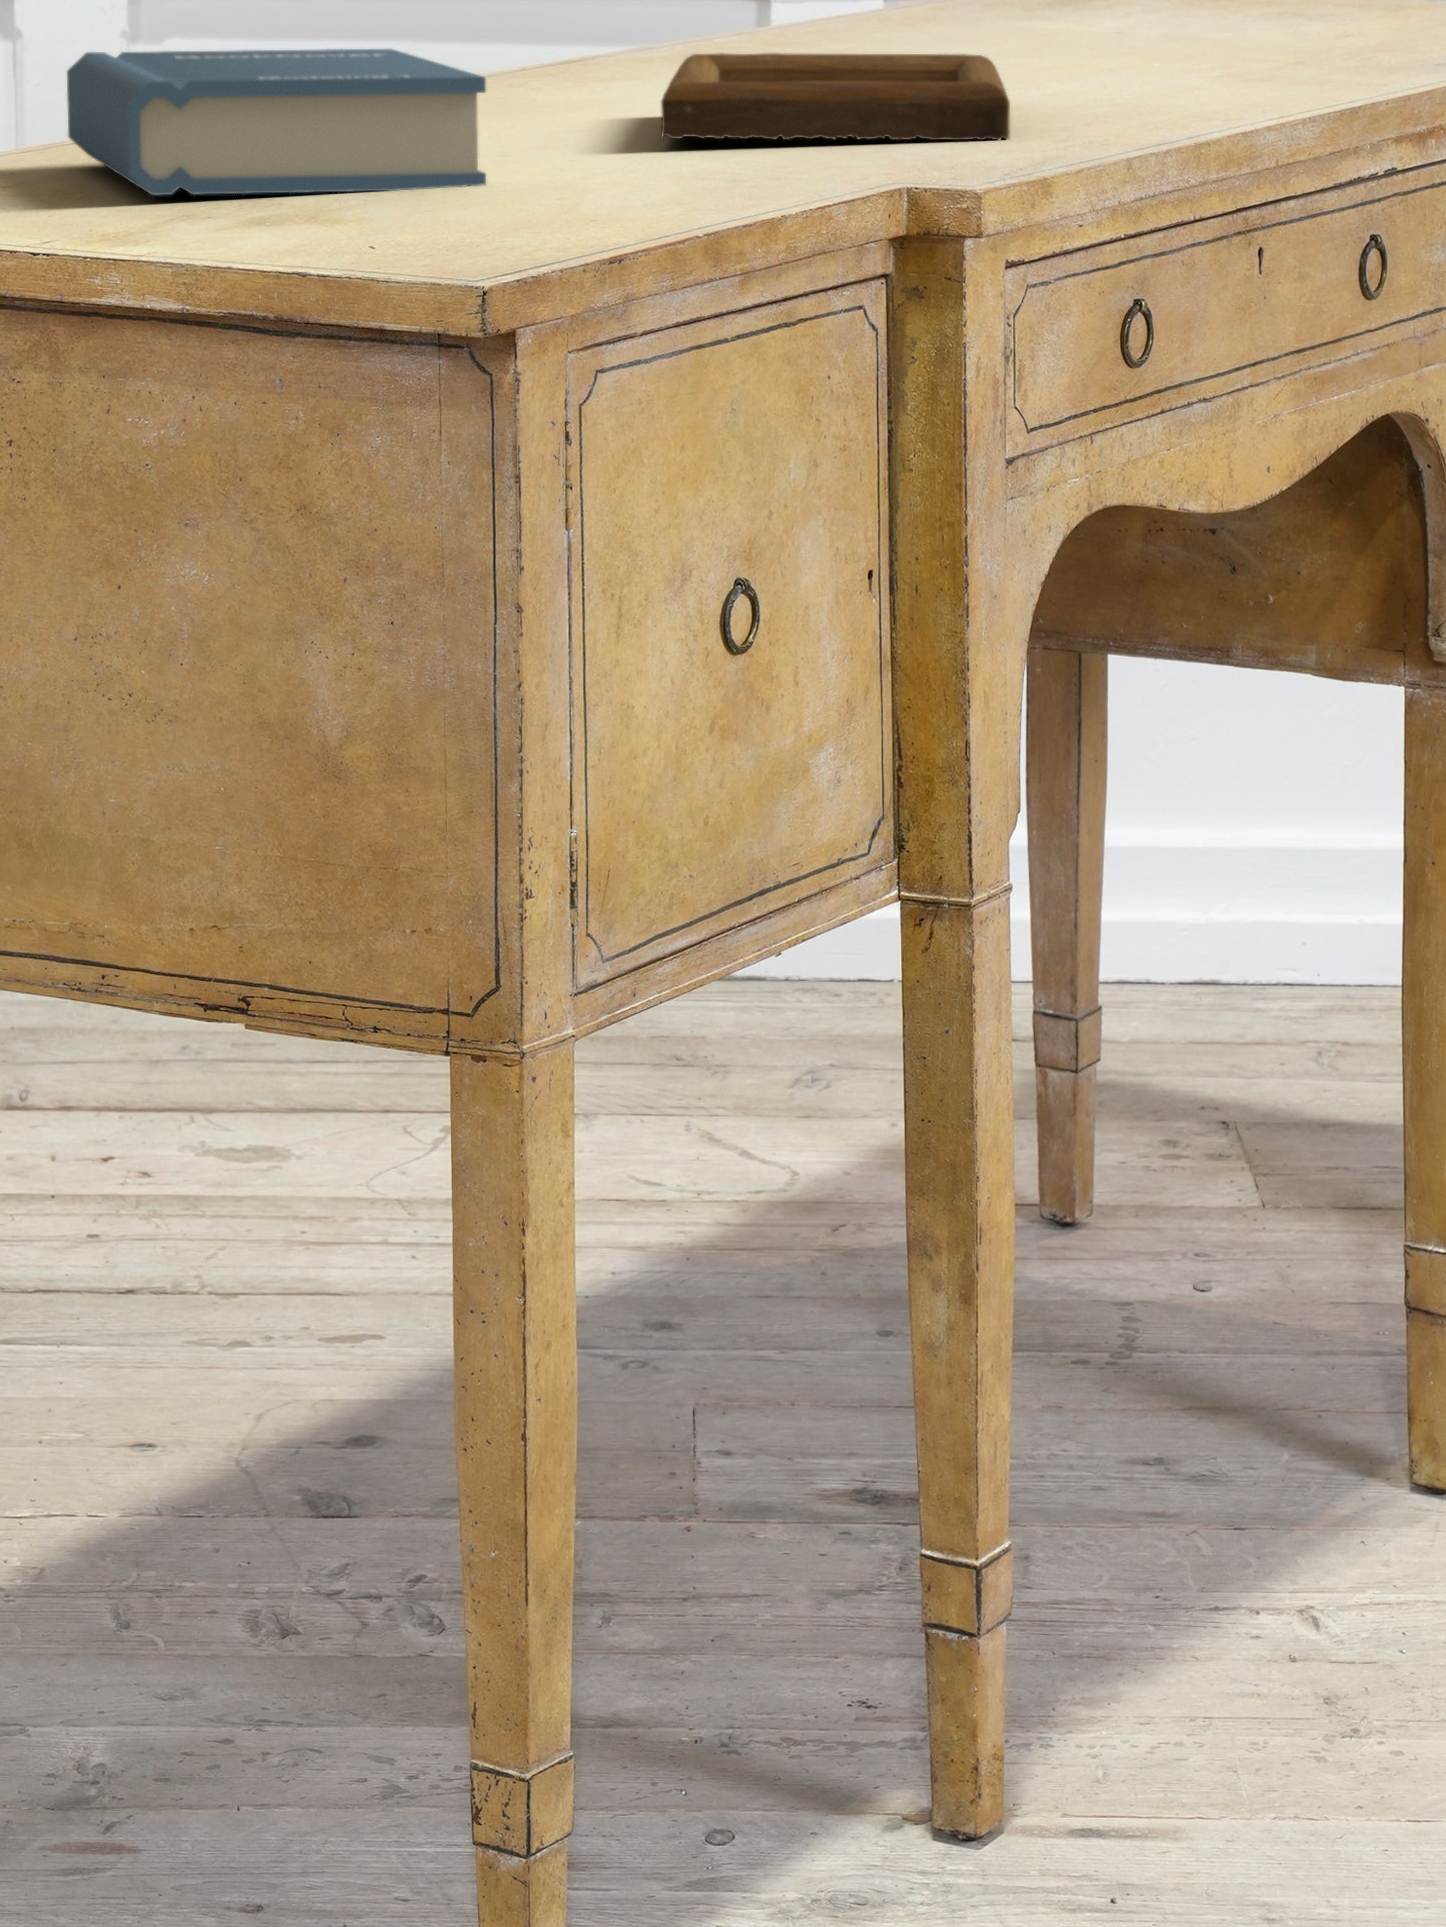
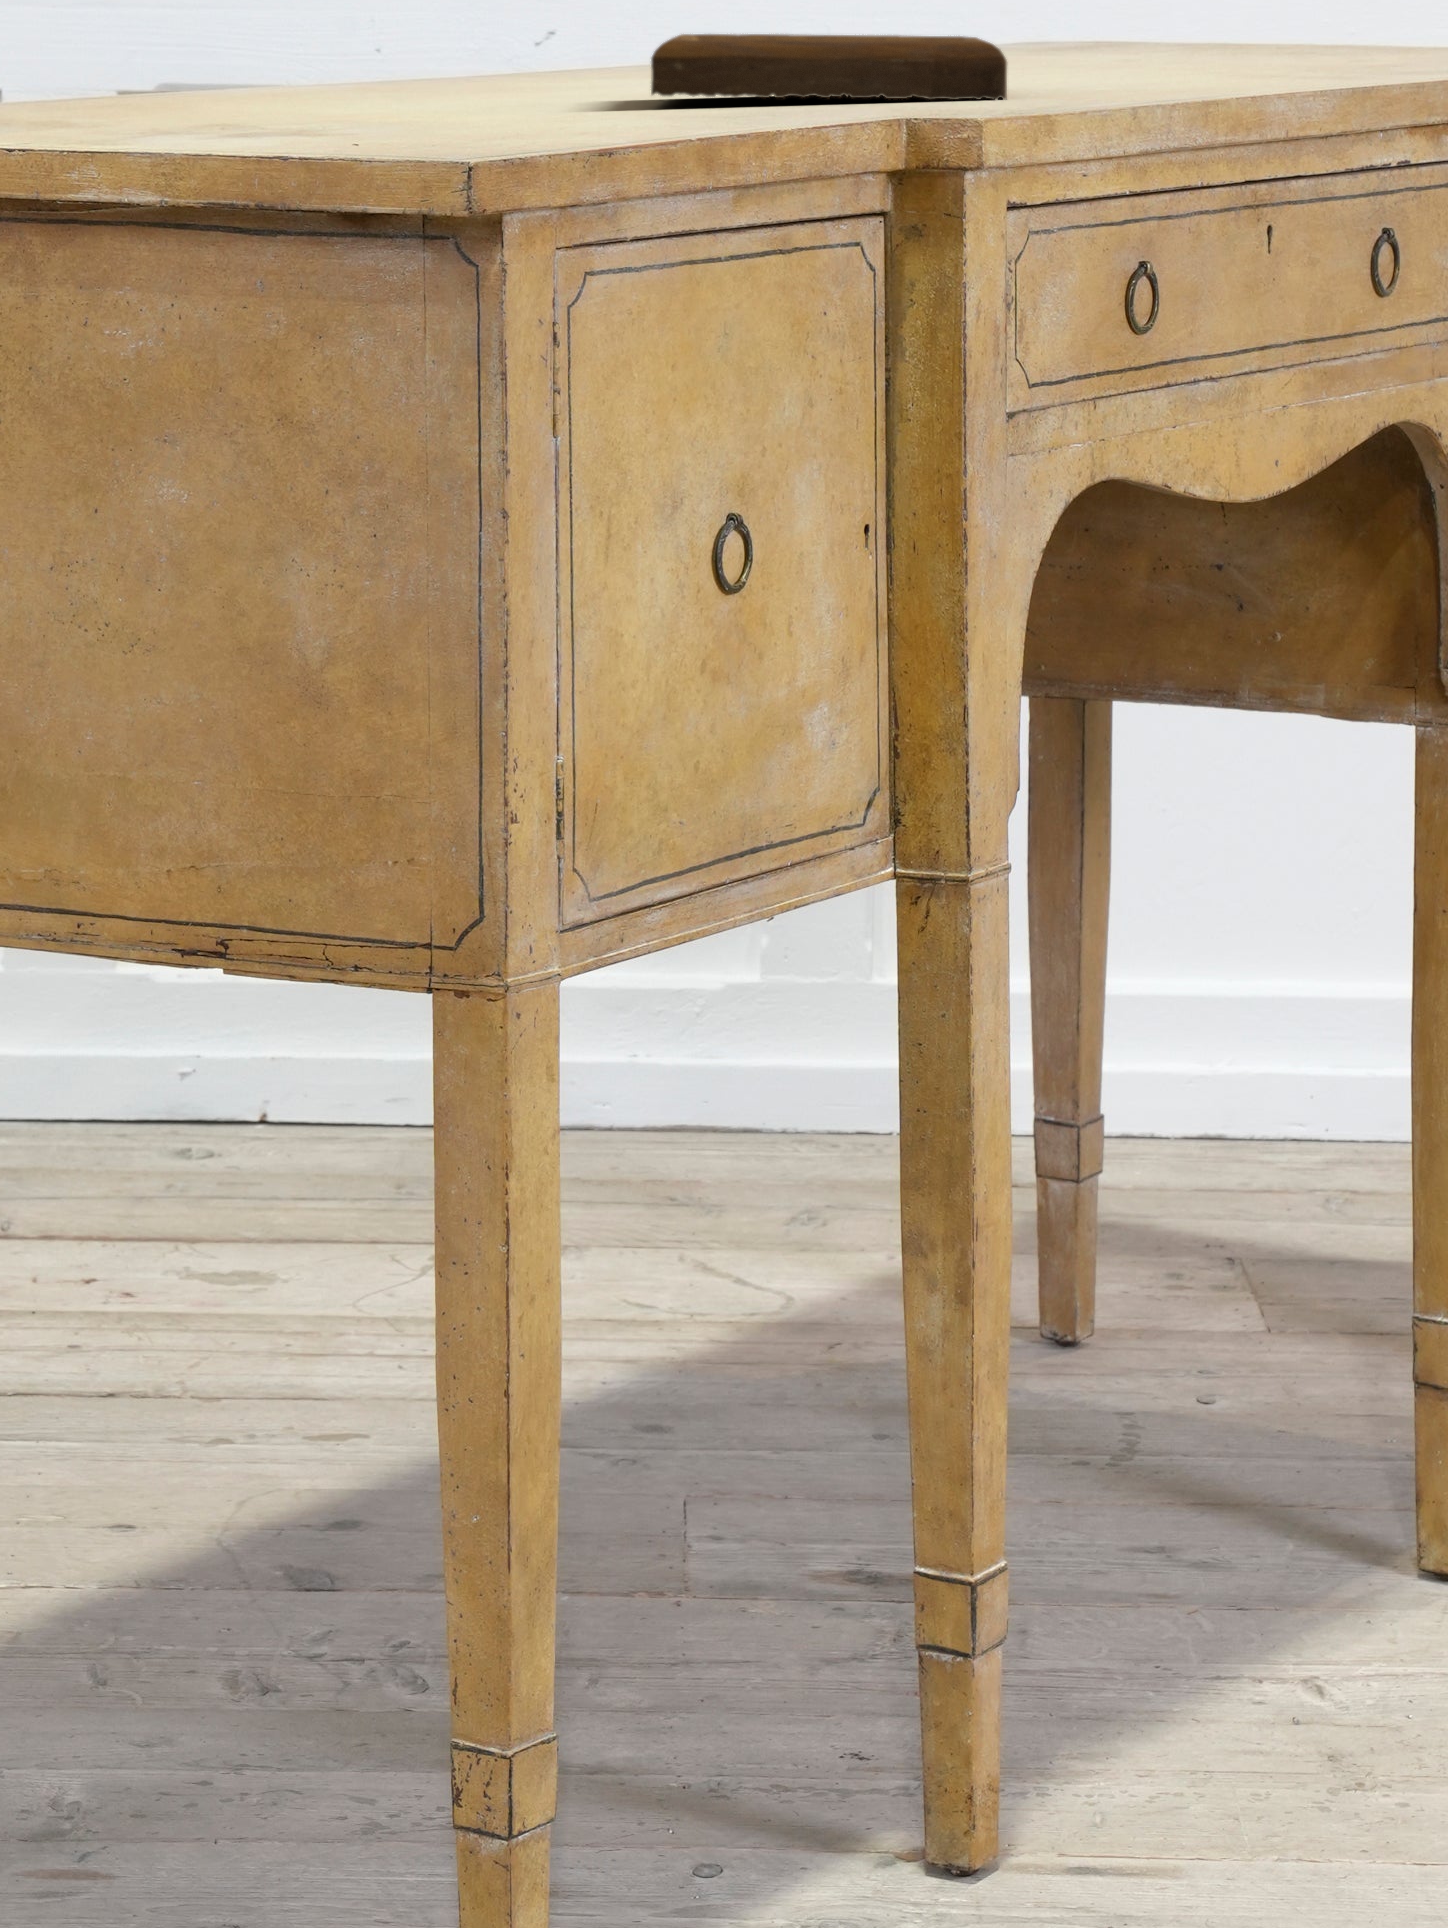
hardback book: present [67,49,486,195] -> none [41,8,476,126]

